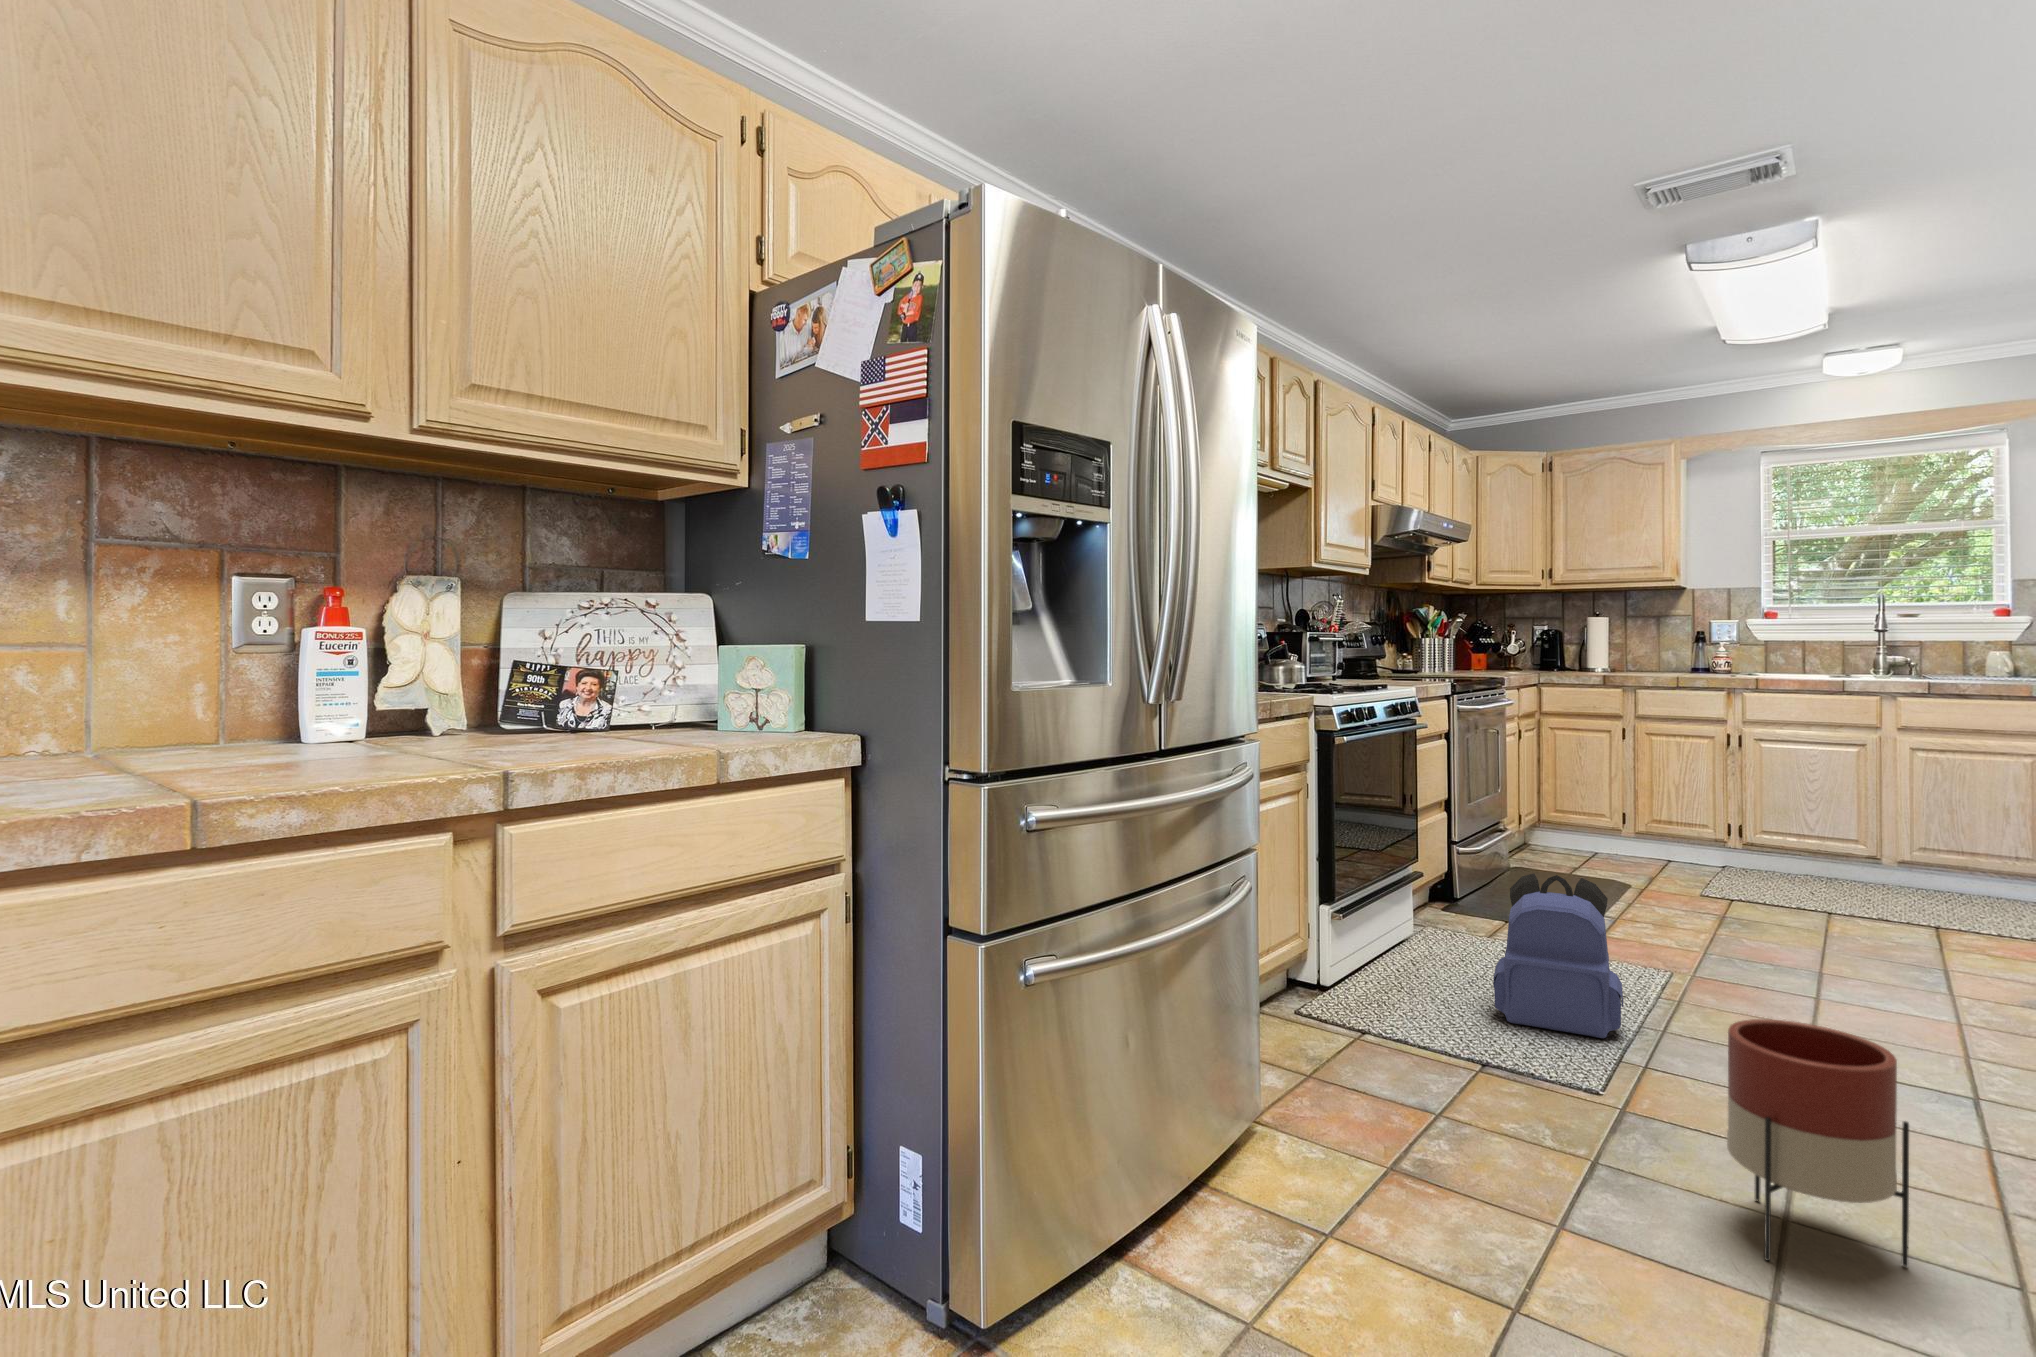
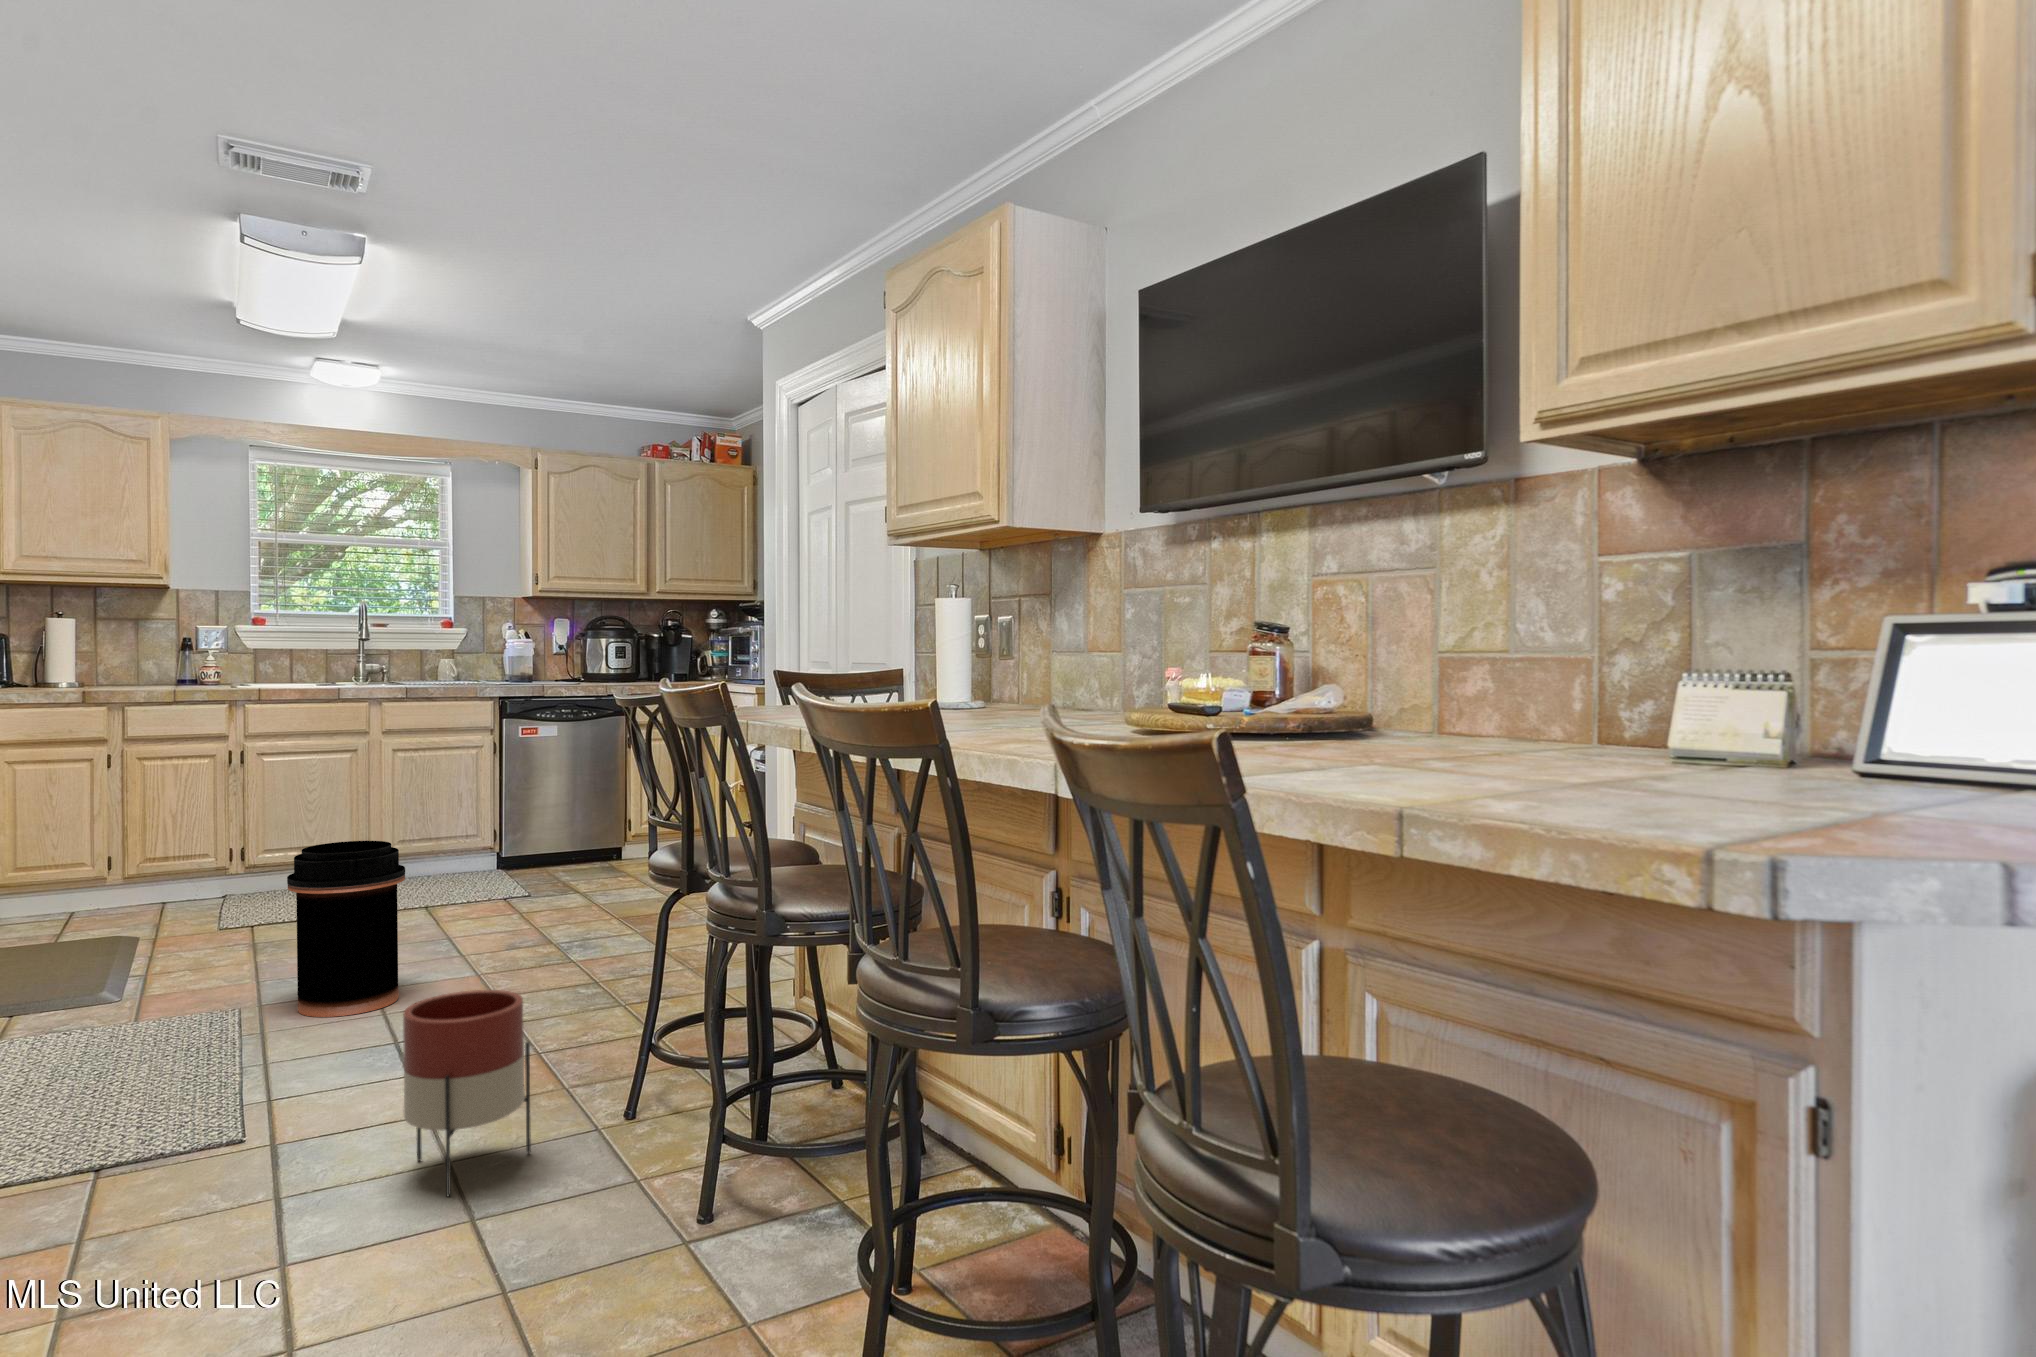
trash can: none [1716,830,1852,1017] -> present [287,841,405,1017]
backpack: present [1493,874,1623,1038] -> none [71,926,232,1117]

